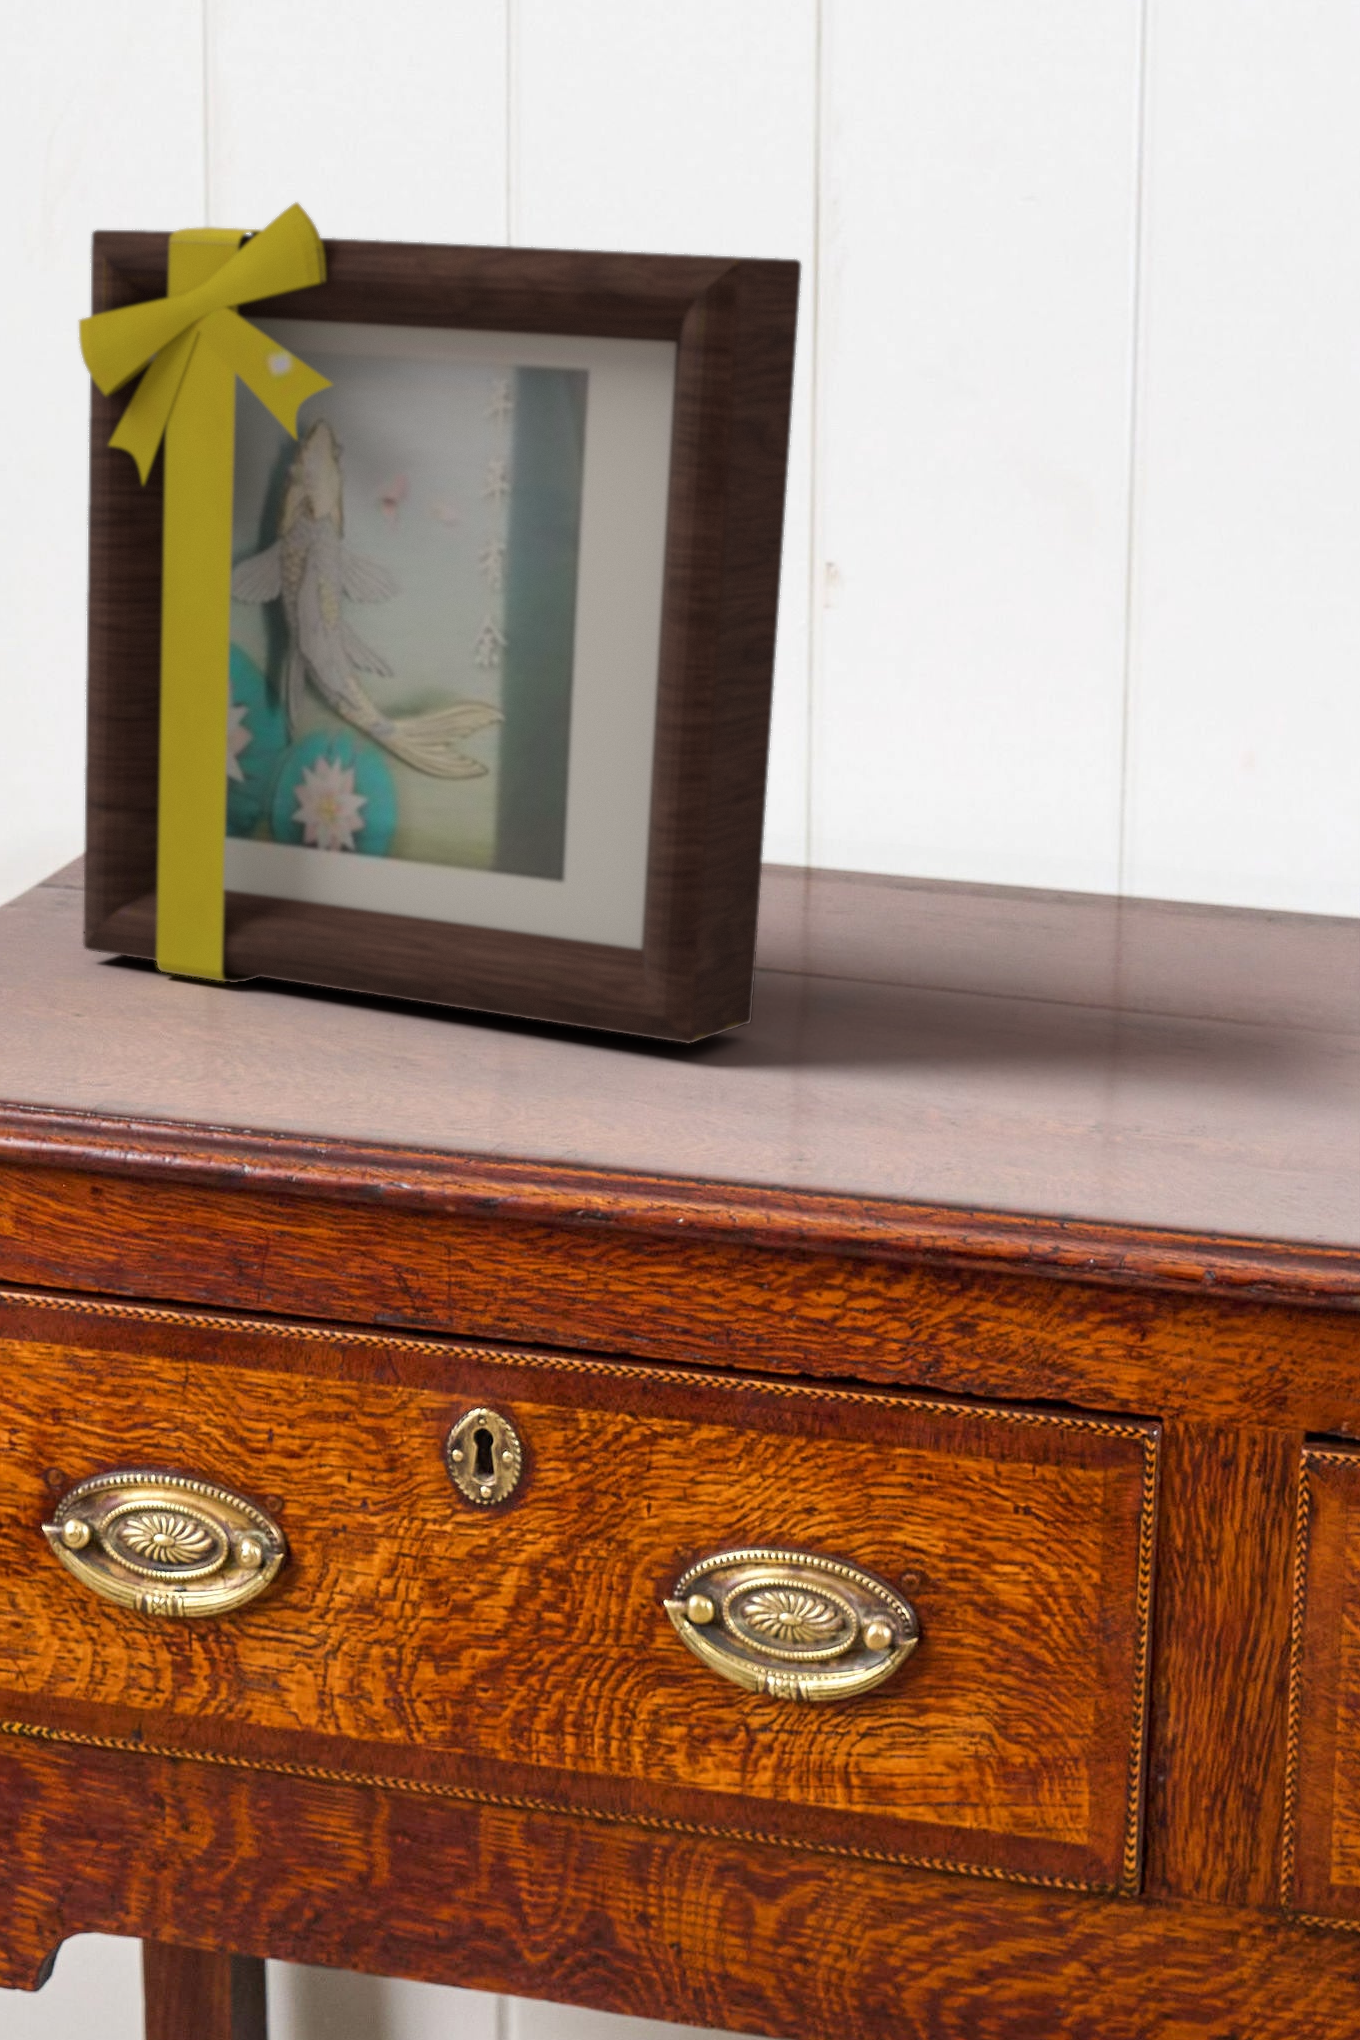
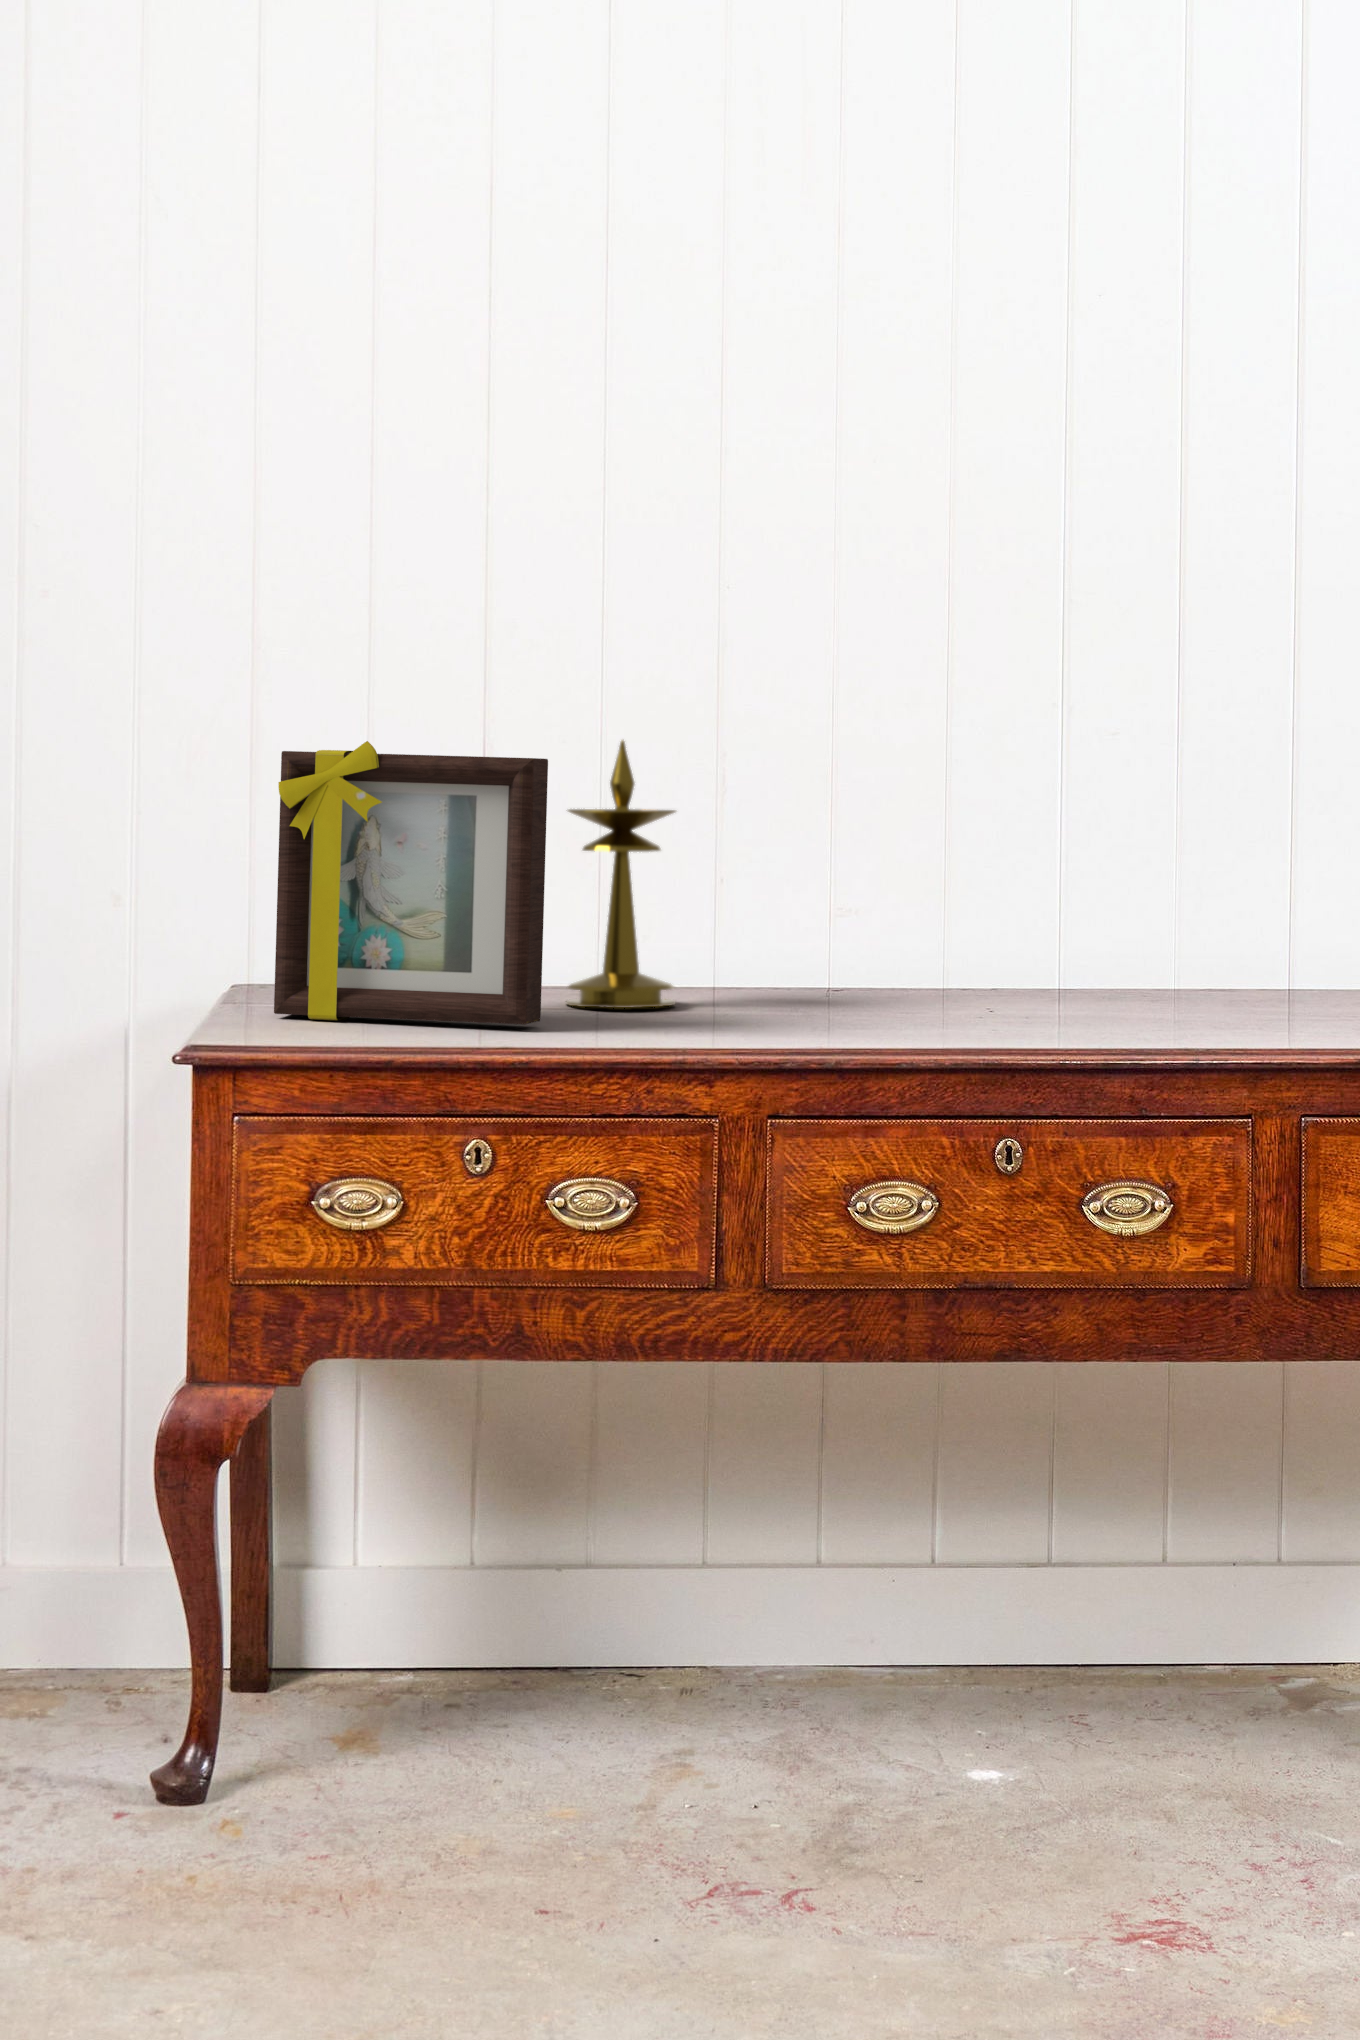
candlestick: none [886,198,1223,965] -> present [566,740,676,1008]

